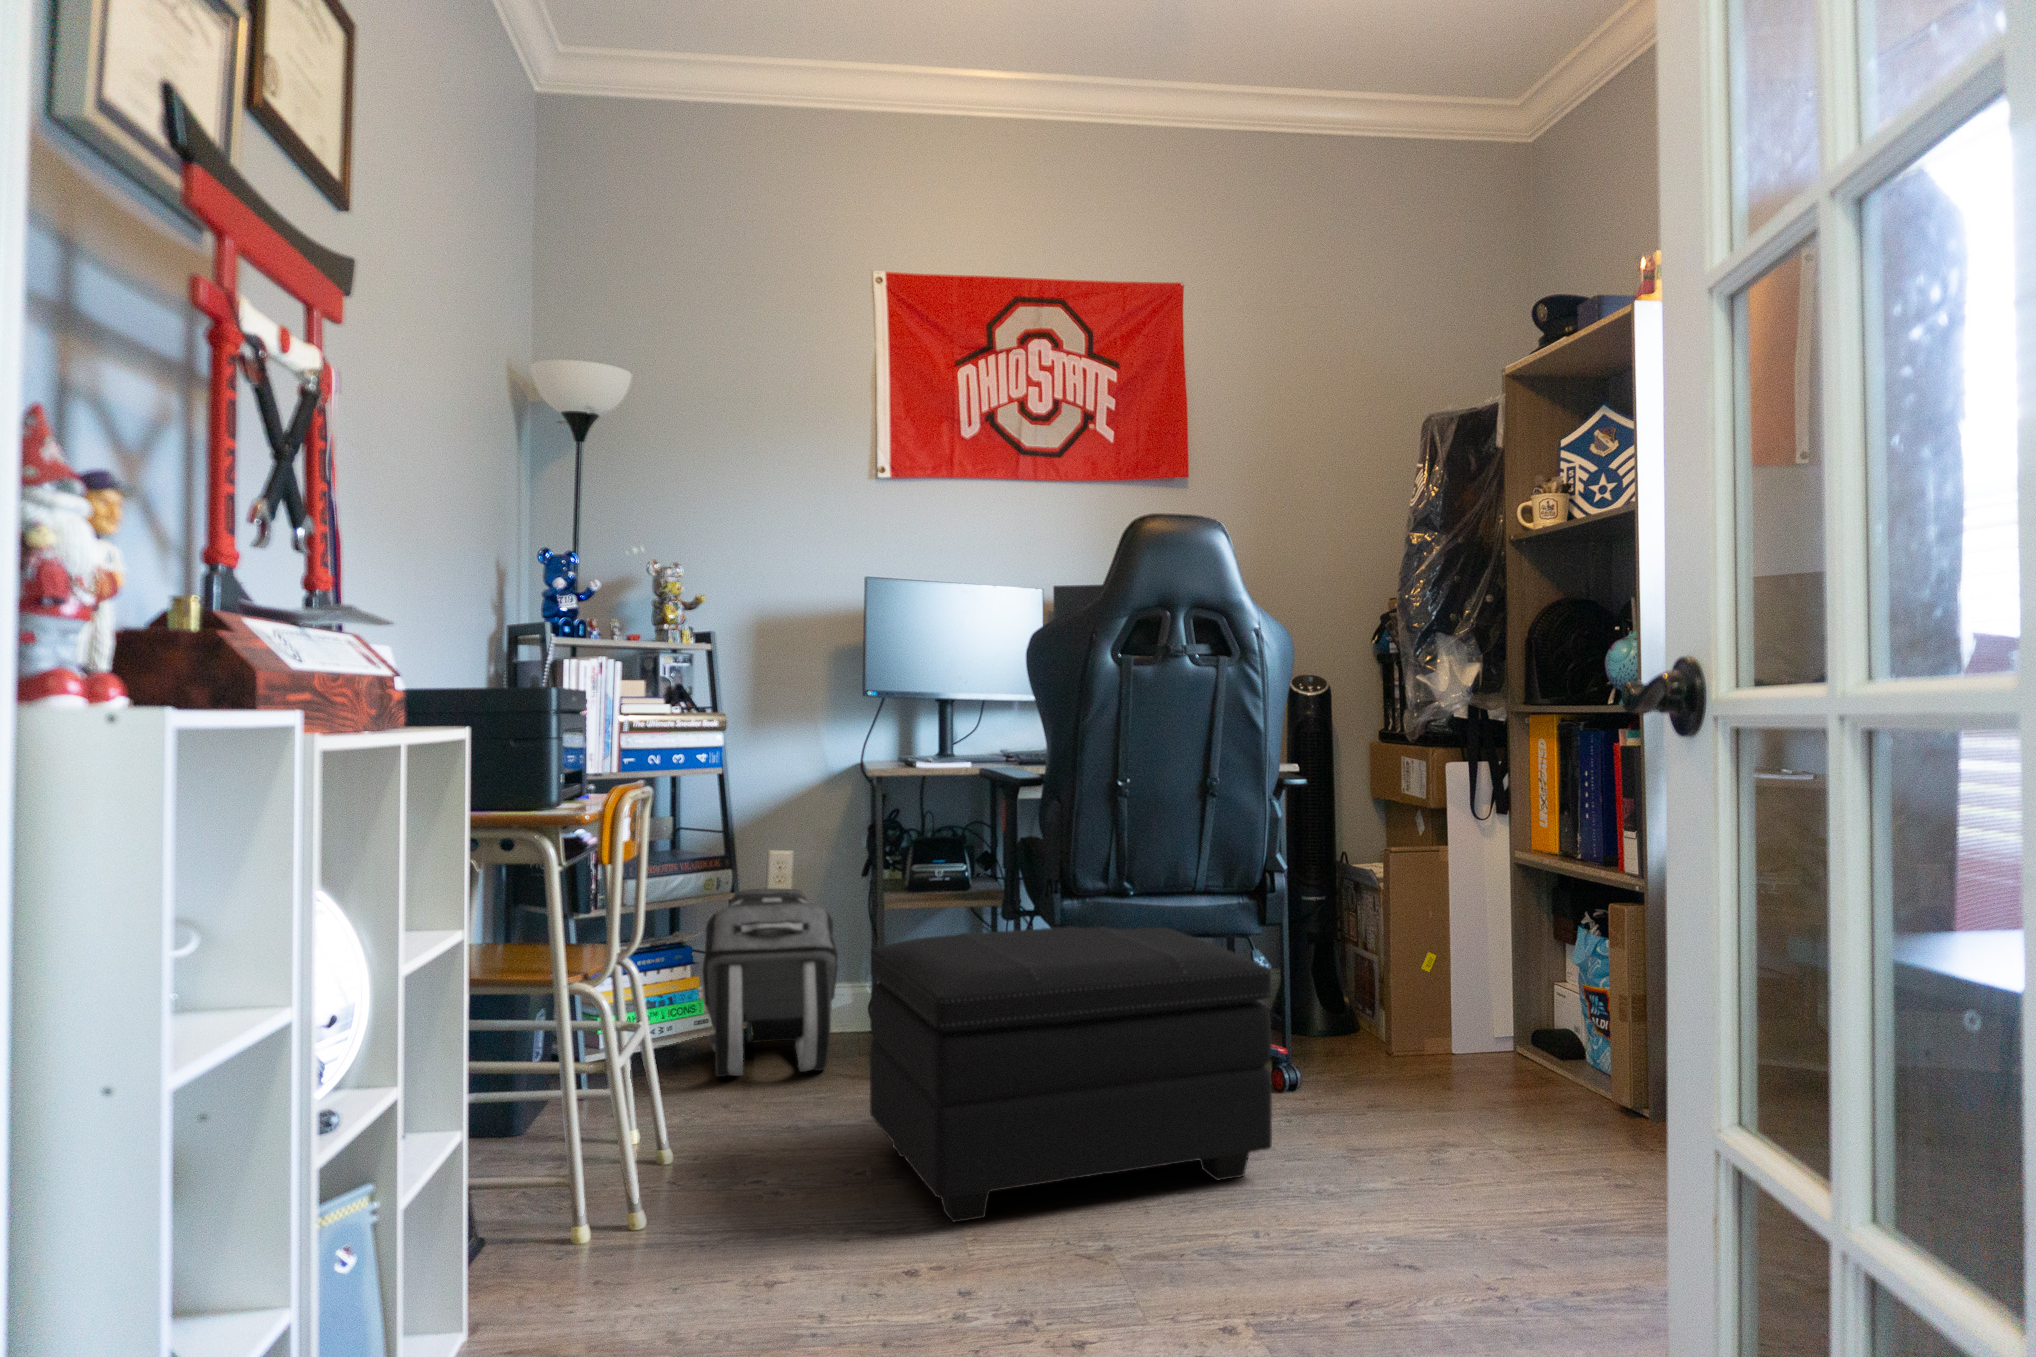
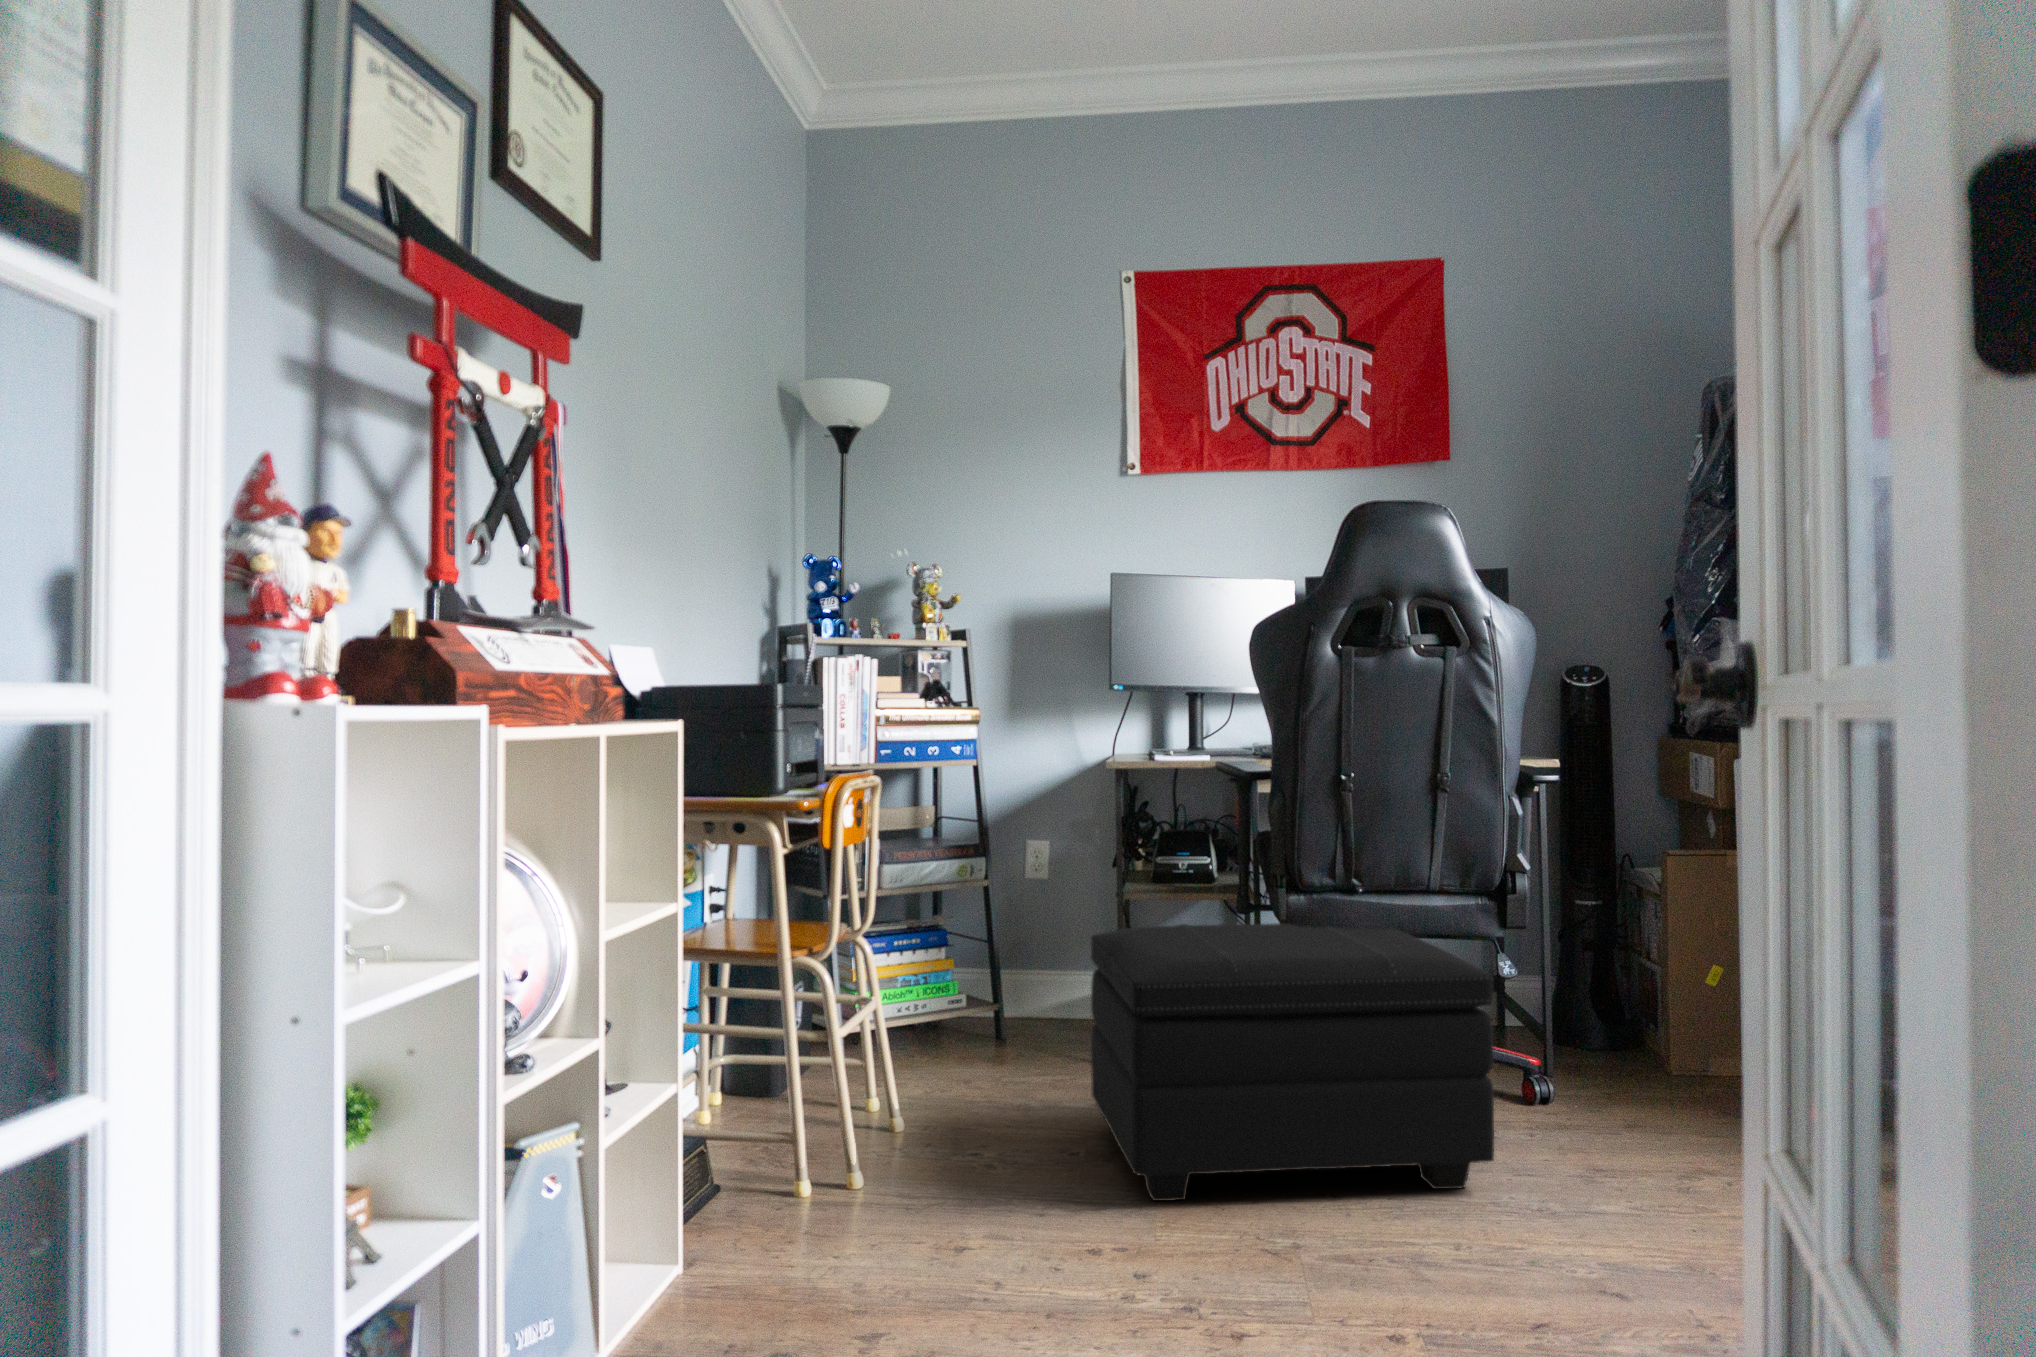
backpack: present [702,889,838,1077] -> none [953,876,1078,1053]

